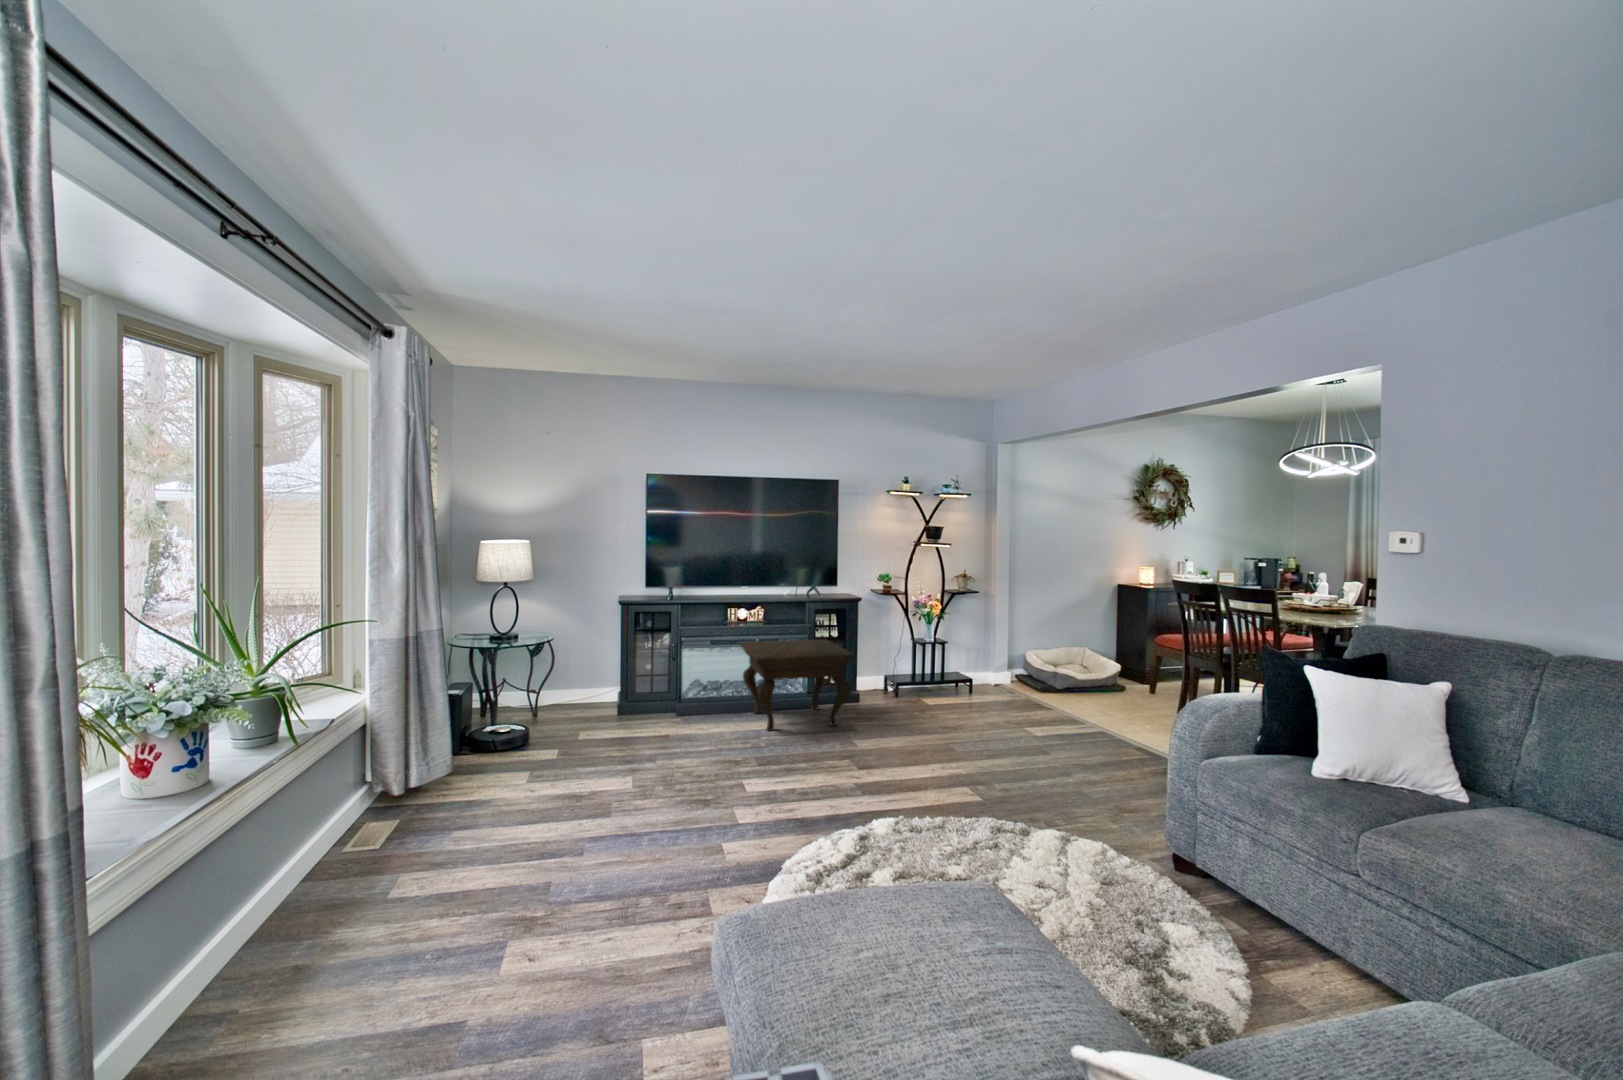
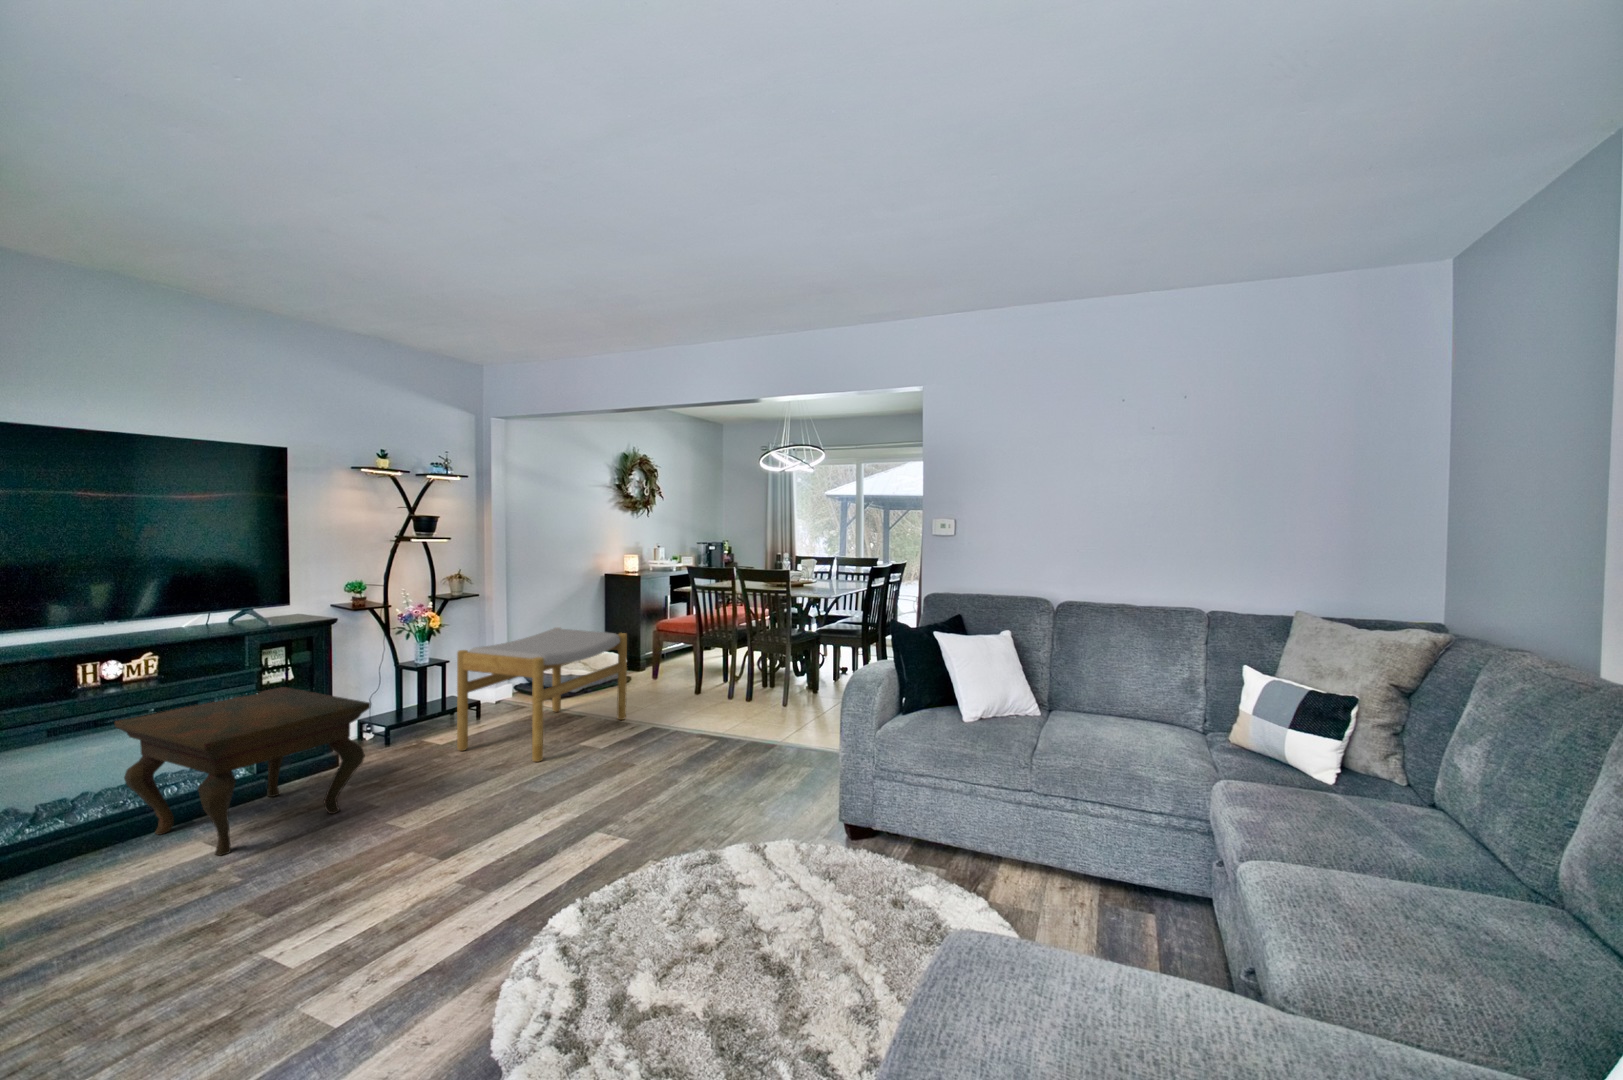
footstool: none [934,626,1087,731] -> present [457,628,627,762]

